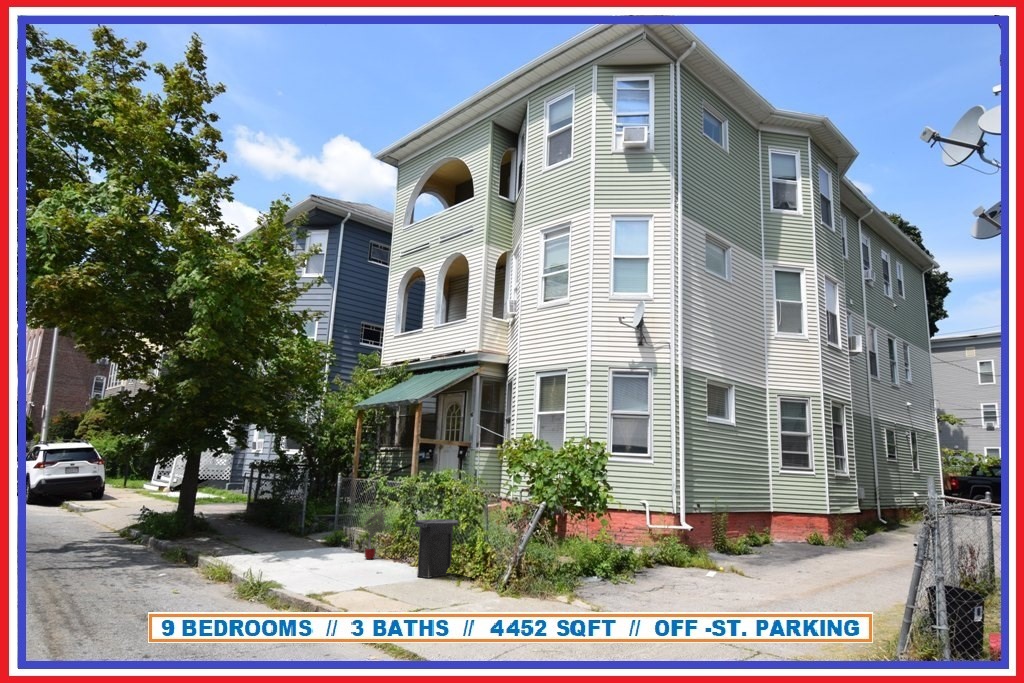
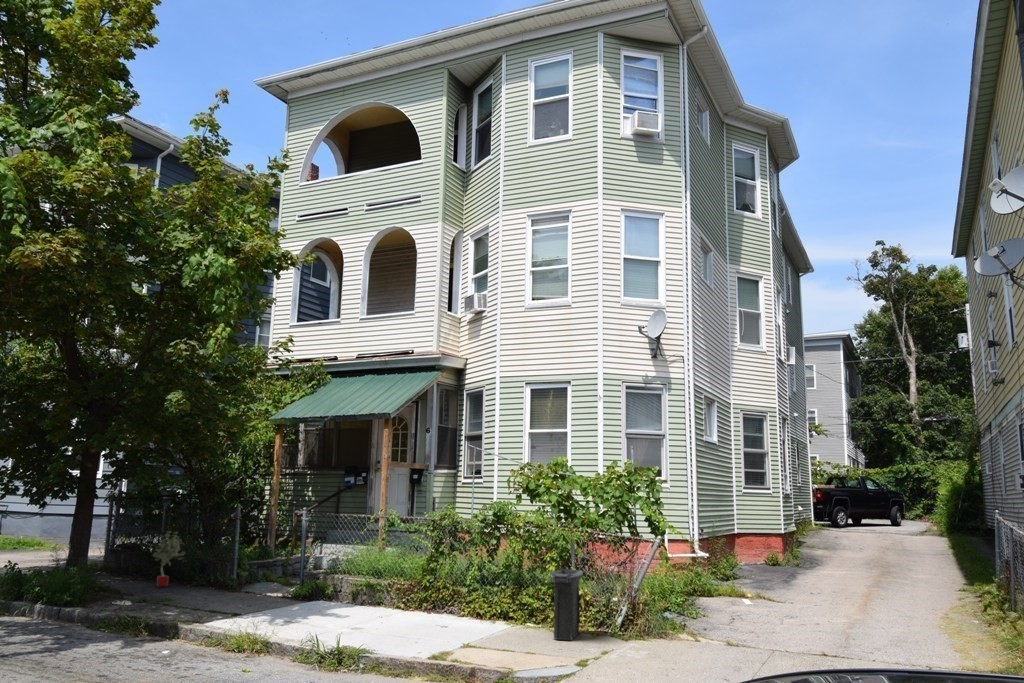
potted tree: present [363,505,391,559] -> present [153,532,185,587]

